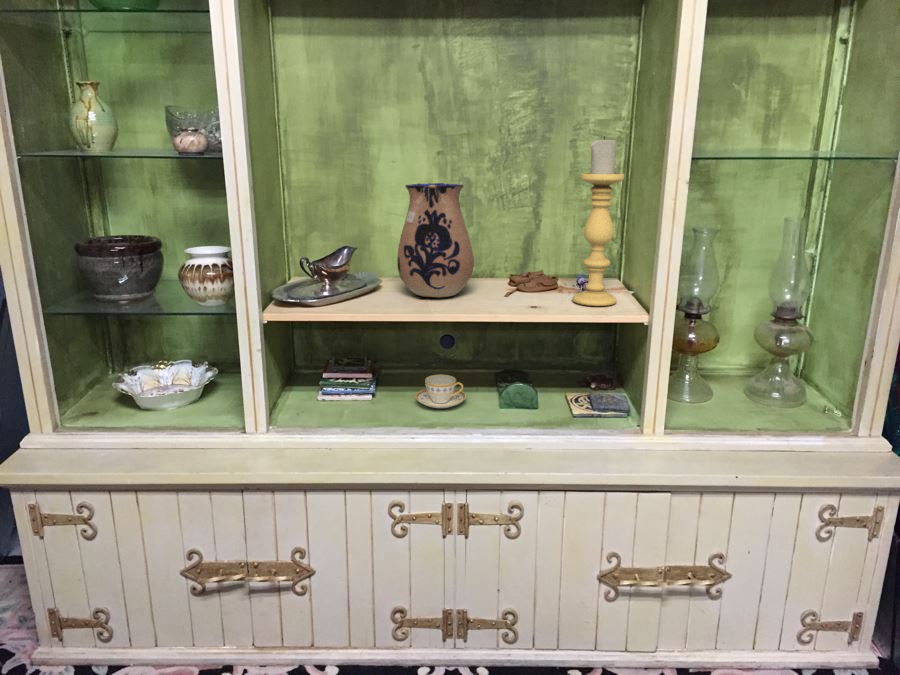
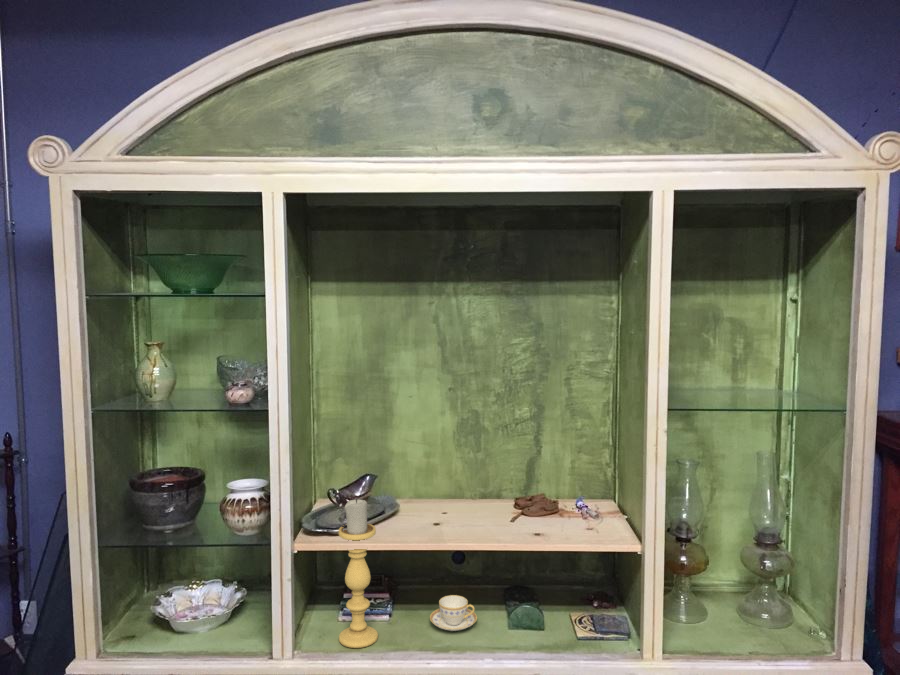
candle holder: present [572,136,624,306] -> present [339,499,378,648]
ceramic pitcher: present [397,183,474,297] -> none [414,419,483,526]

